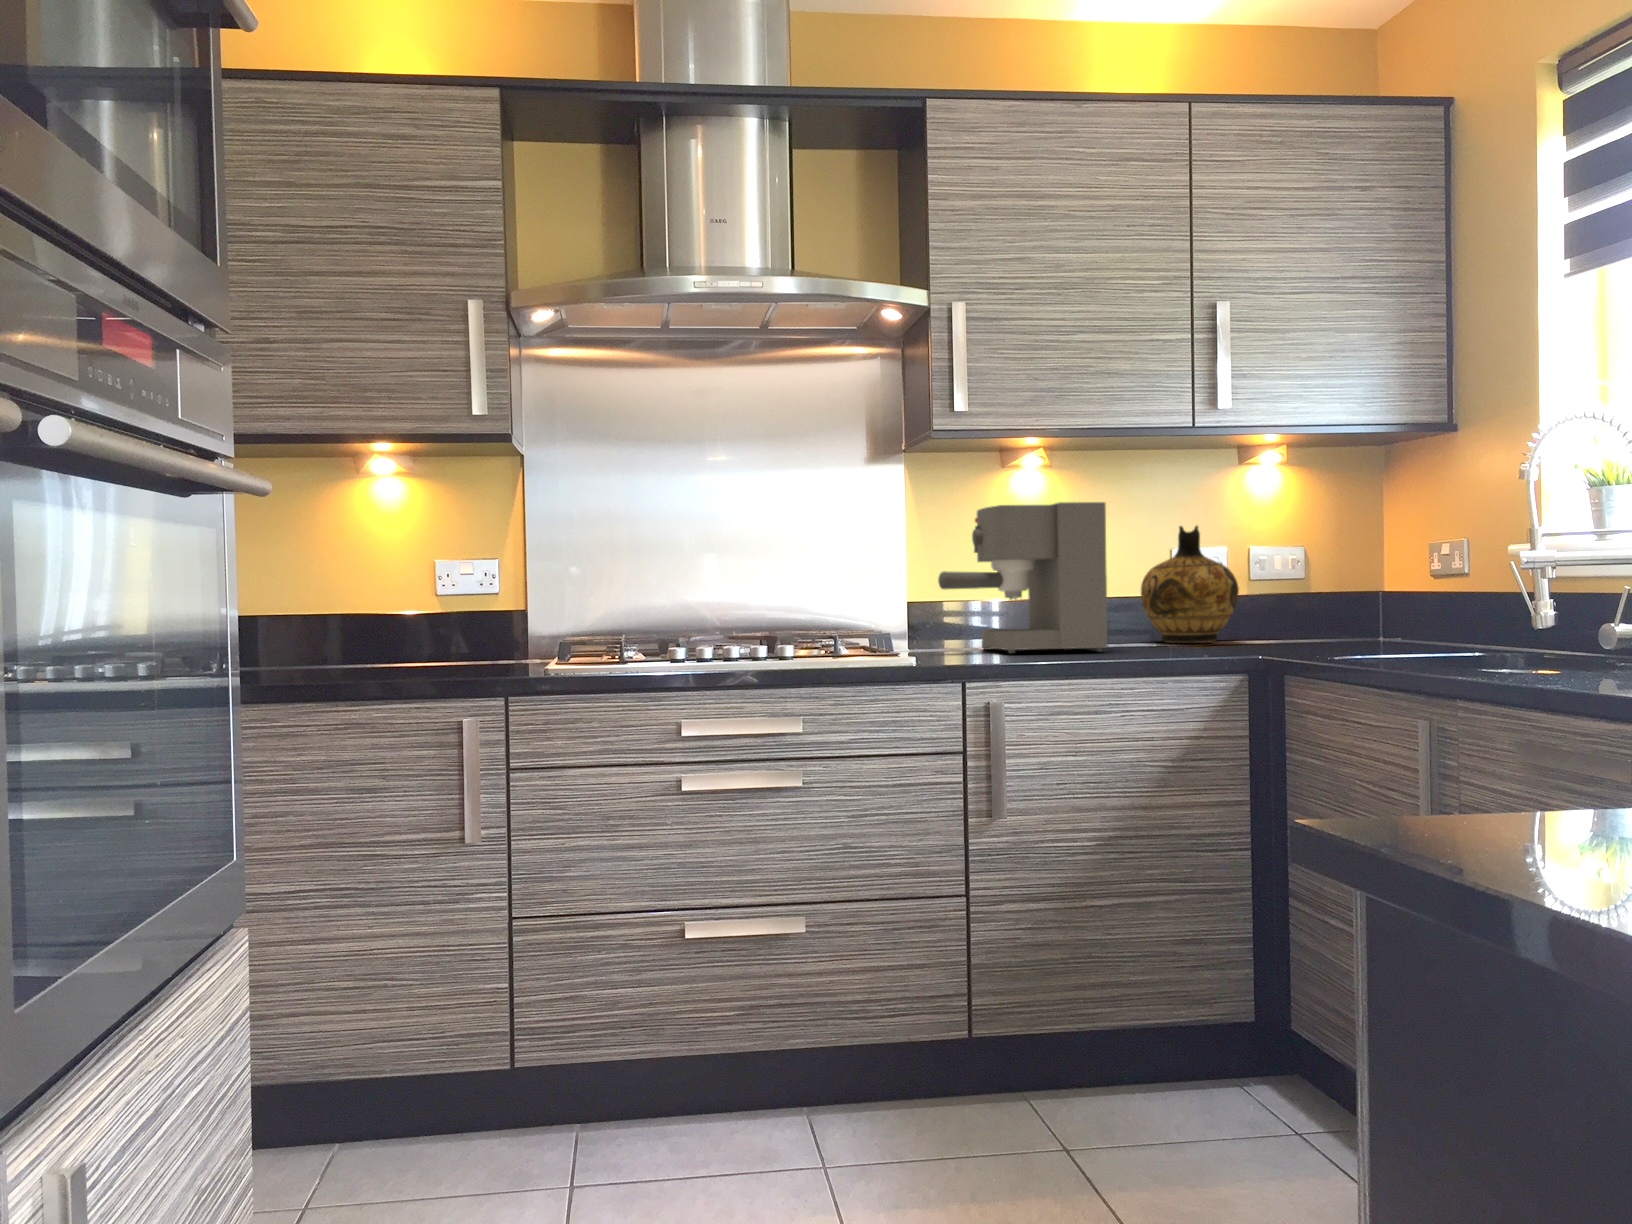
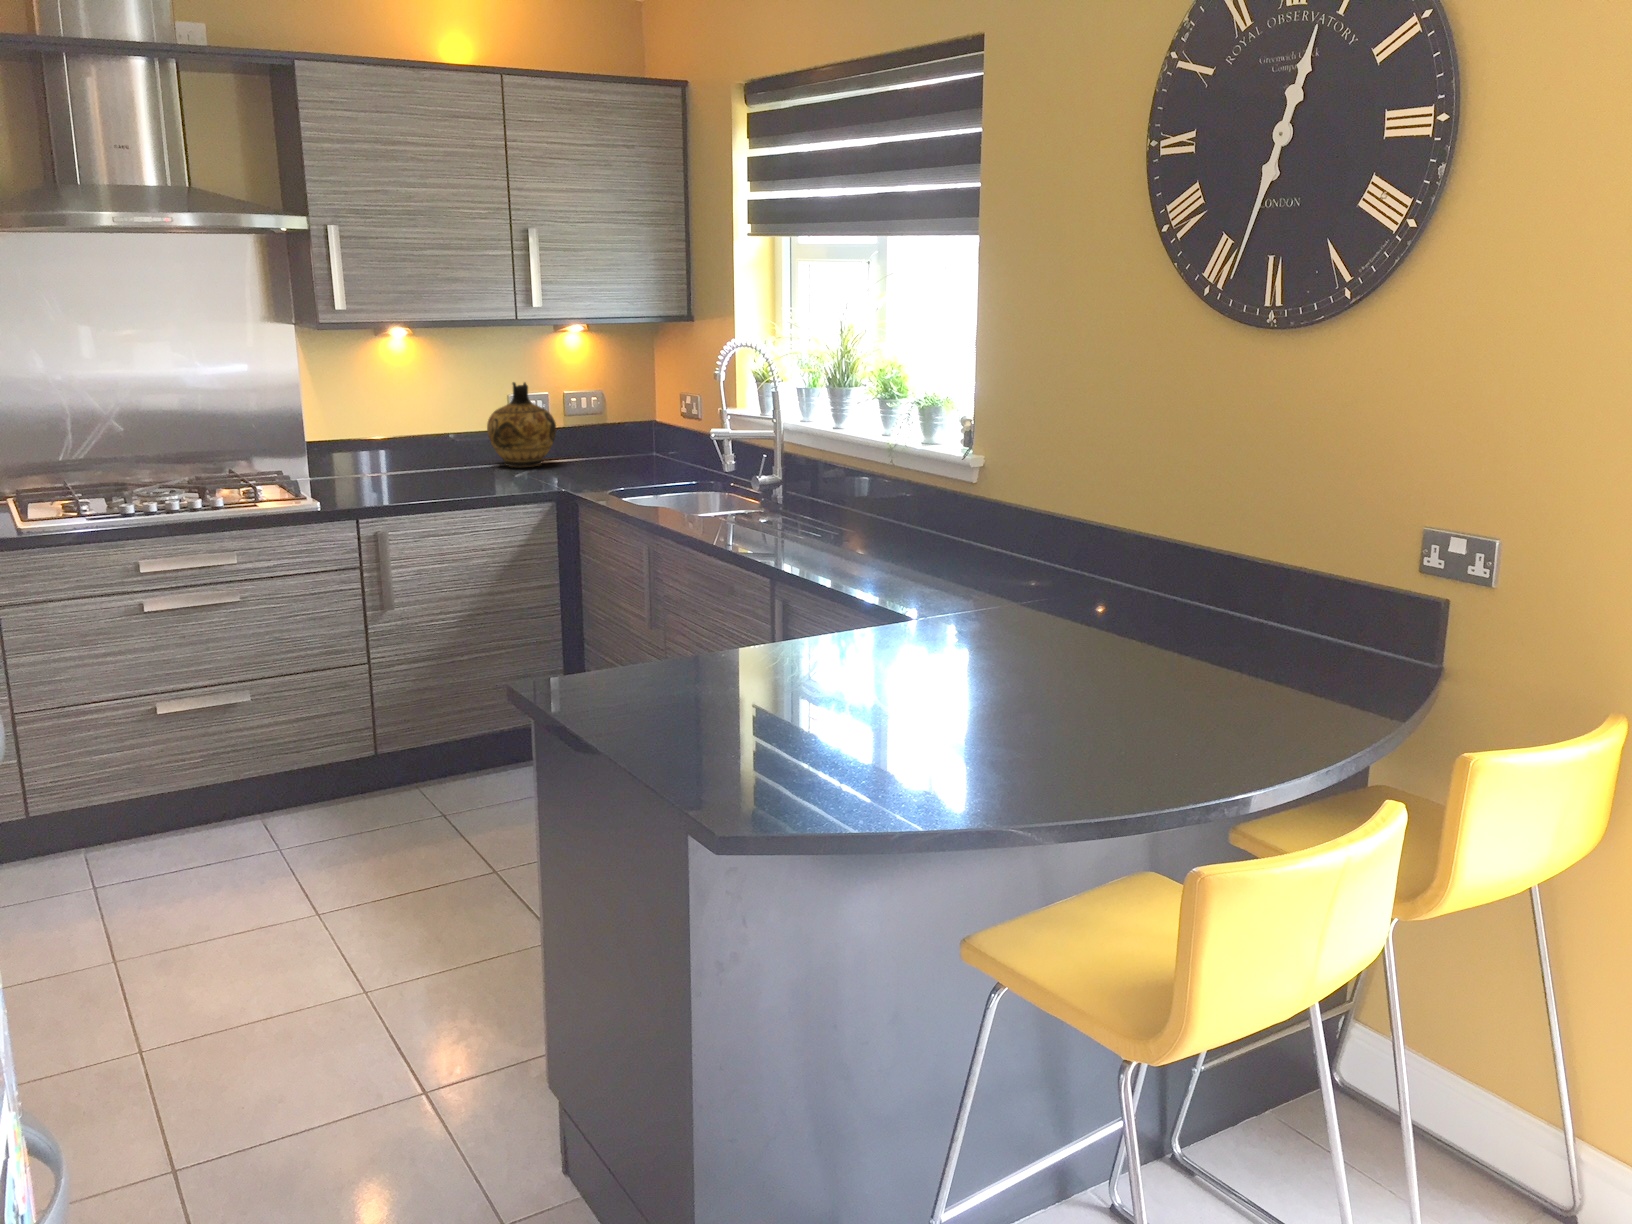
coffee maker: present [938,502,1108,653] -> none [331,372,461,488]

